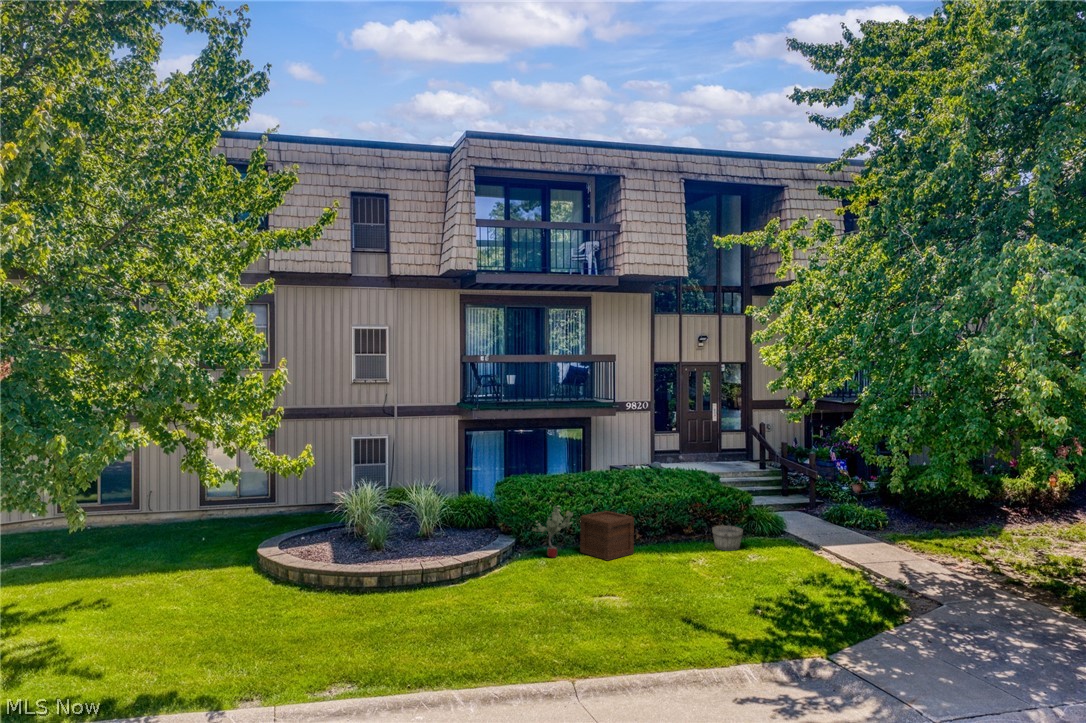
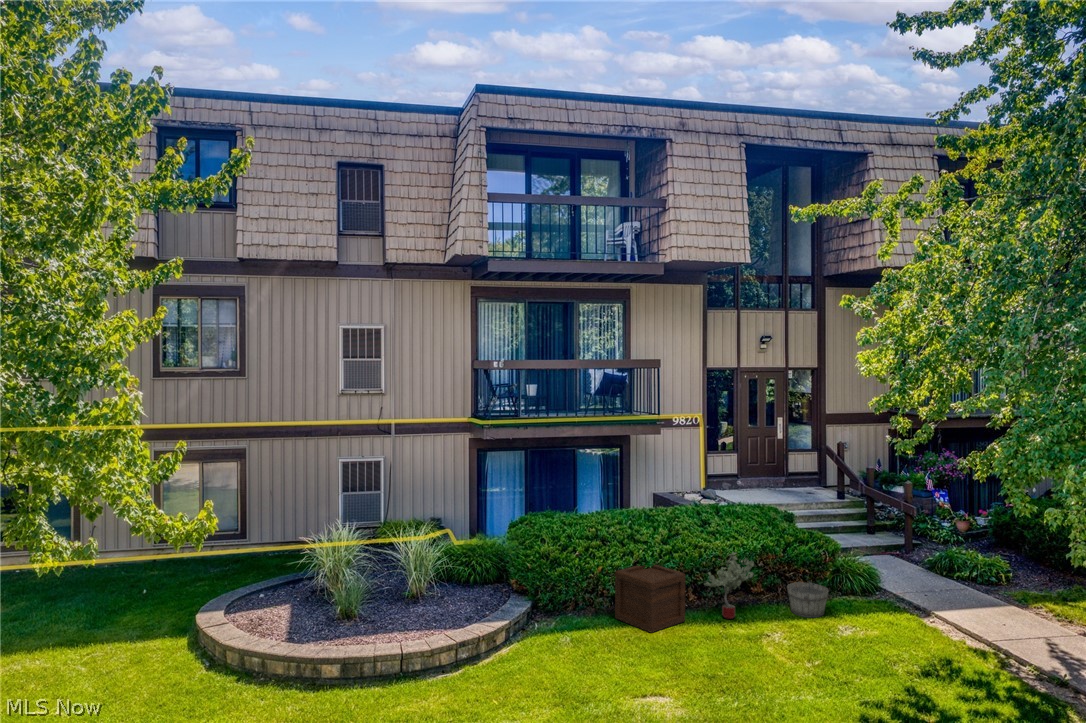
potted tree: present [533,506,573,558] -> present [704,552,754,619]

